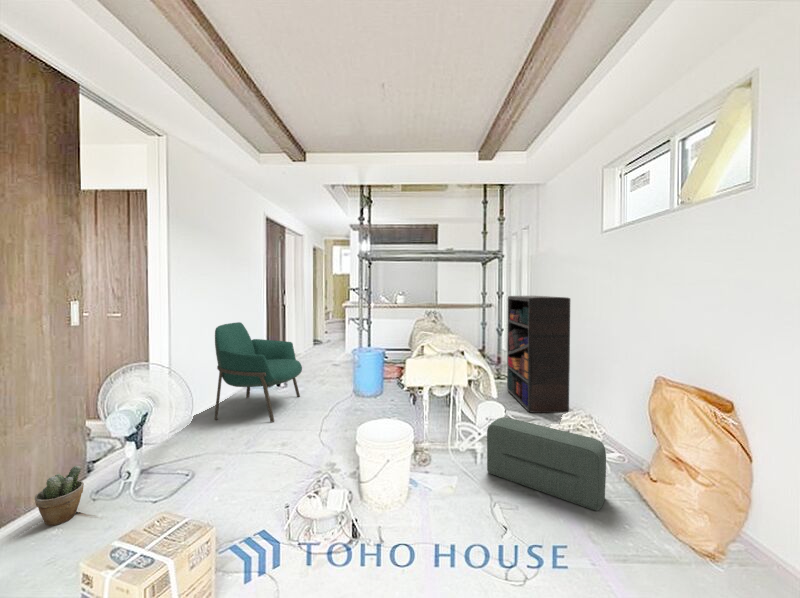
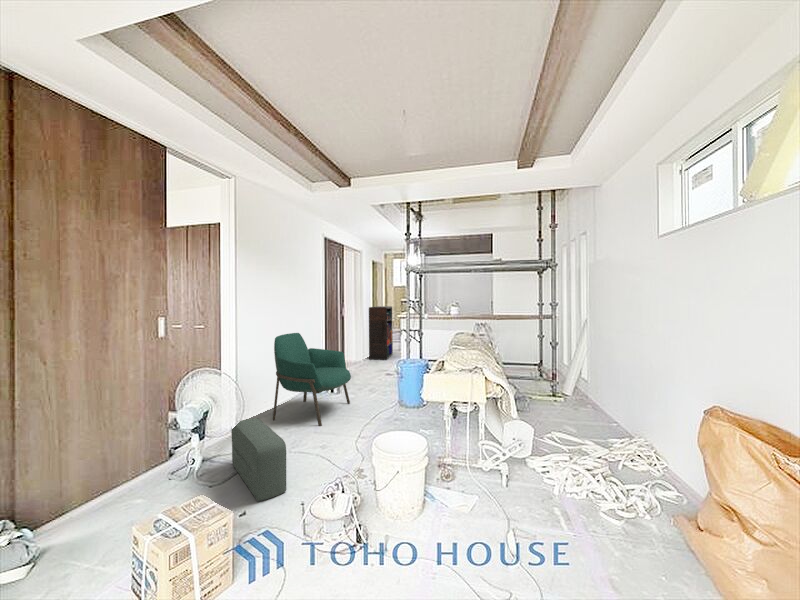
bookshelf: present [507,296,570,413] -> present [369,306,393,360]
pouf: present [487,417,606,511] -> present [231,418,286,501]
potted plant: present [35,466,84,526] -> none [123,450,159,497]

